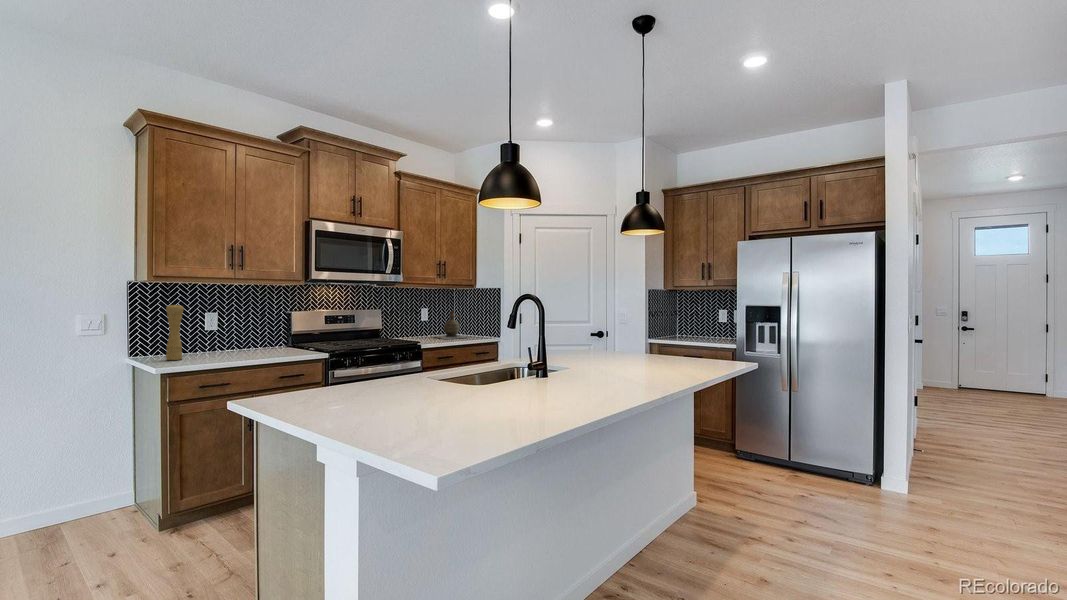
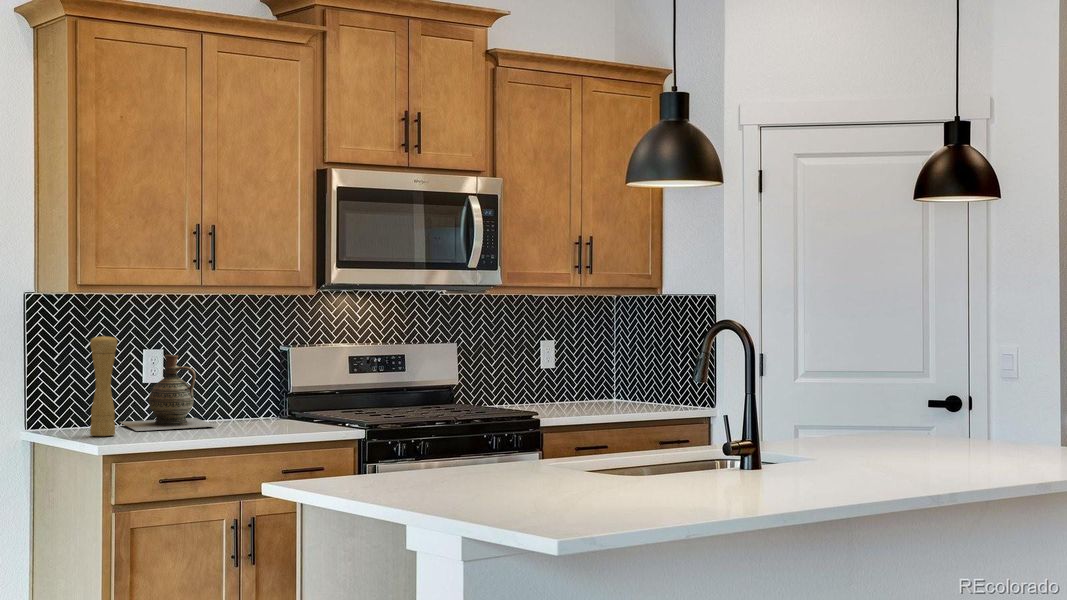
ceramic jug: present [434,311,465,339] -> present [120,355,215,431]

